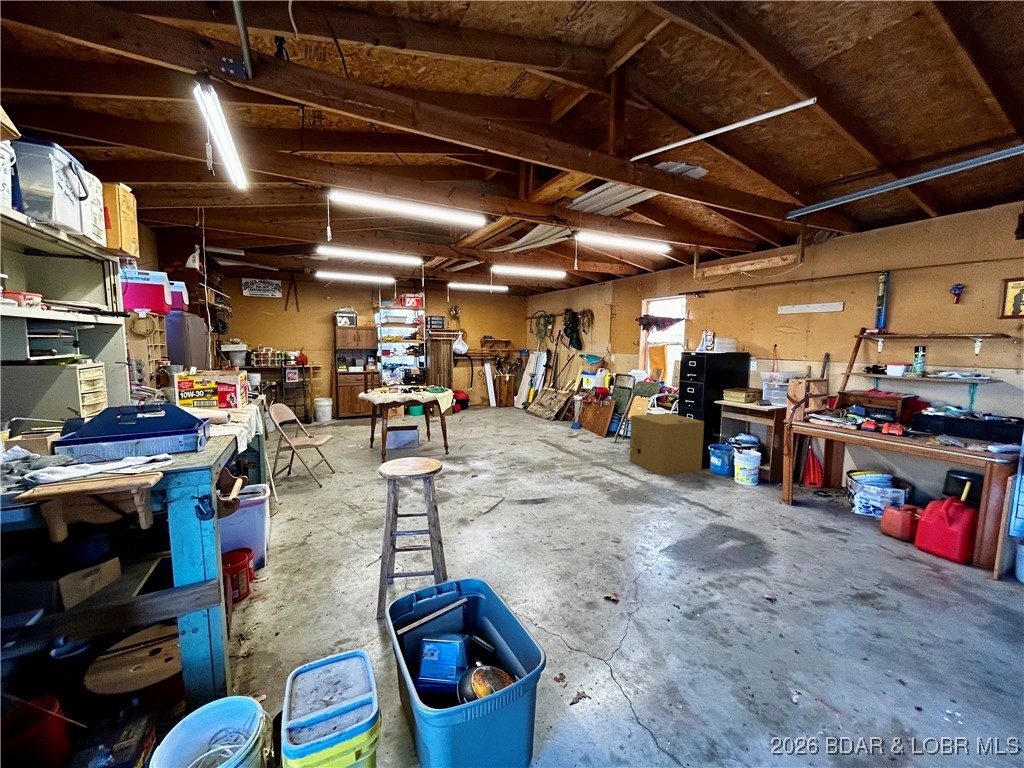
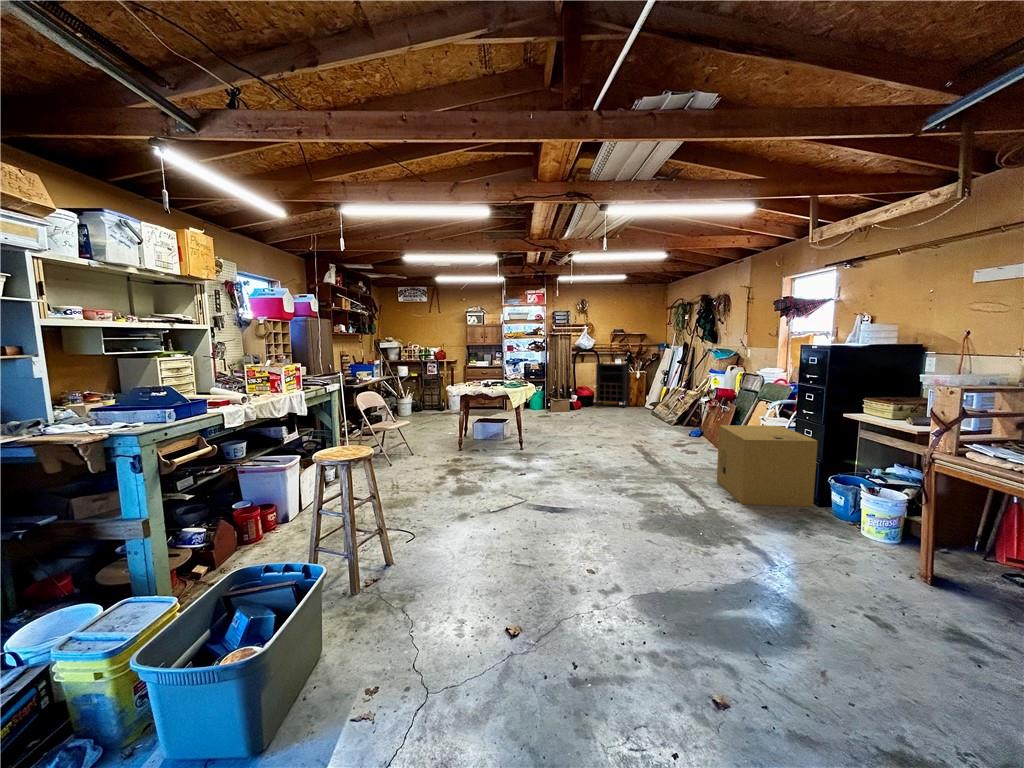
shelving unit: none [474,367,502,410] -> present [596,362,629,408]

